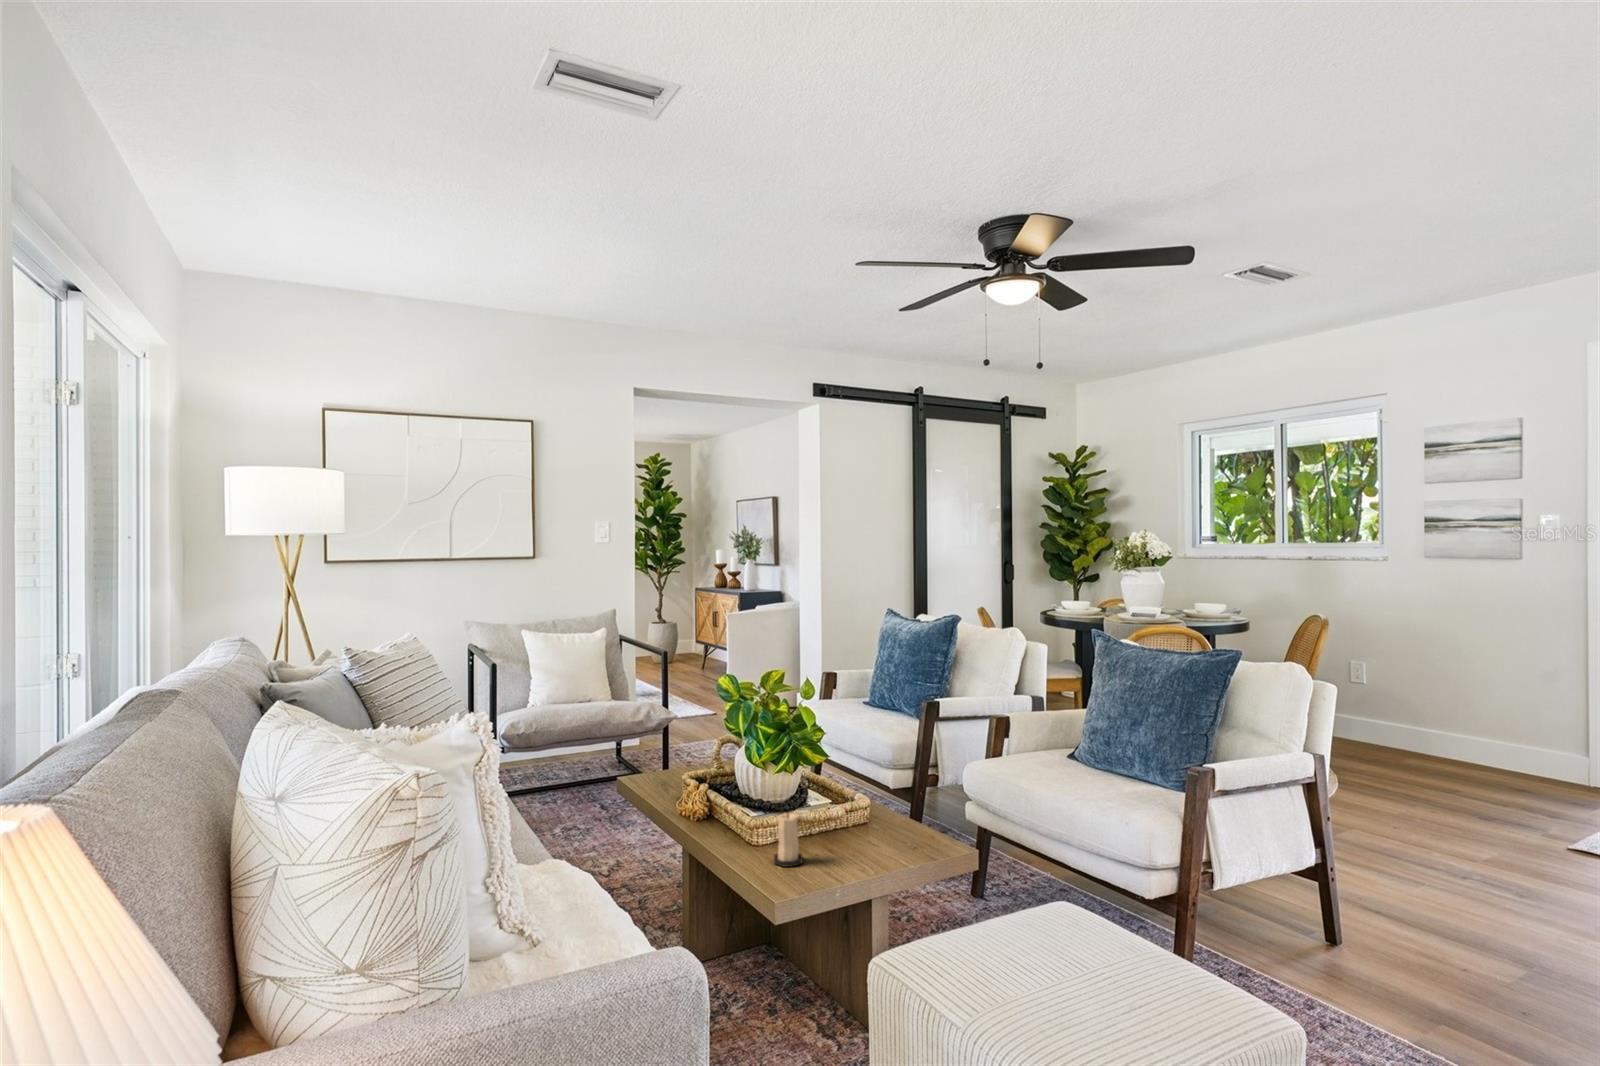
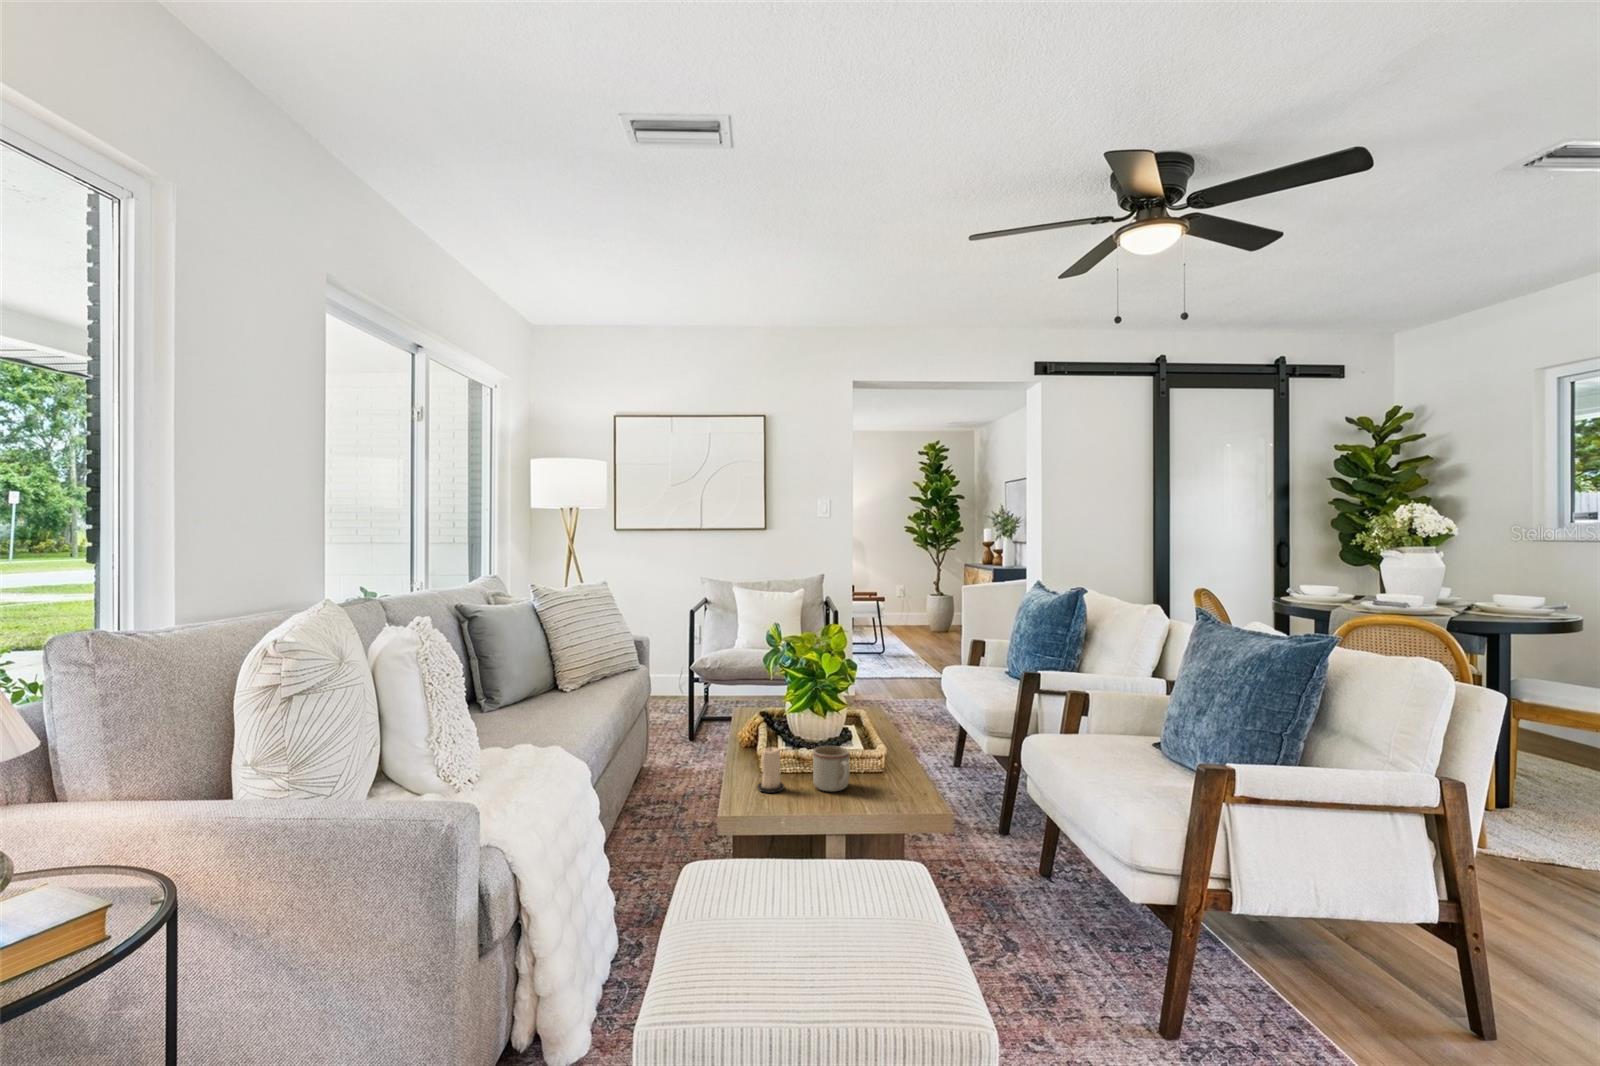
mug: none [826,802,876,853] -> present [813,746,850,791]

